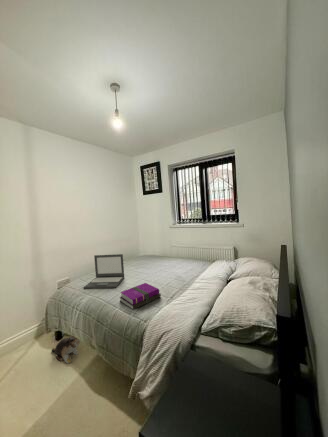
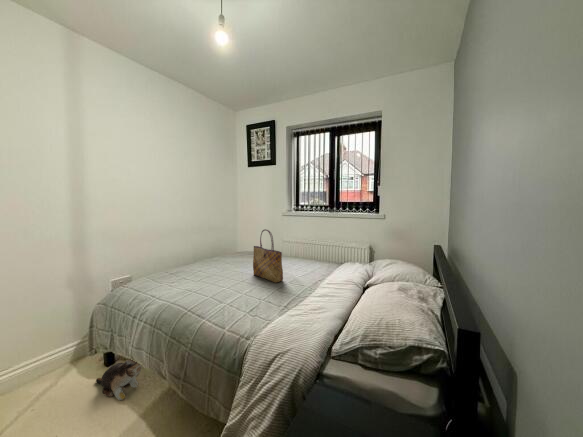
tote bag: none [149,243,170,280] -> present [253,229,283,283]
laptop: present [84,254,124,288] -> none [153,243,216,290]
notebook: present [120,283,161,310] -> none [208,284,271,321]

